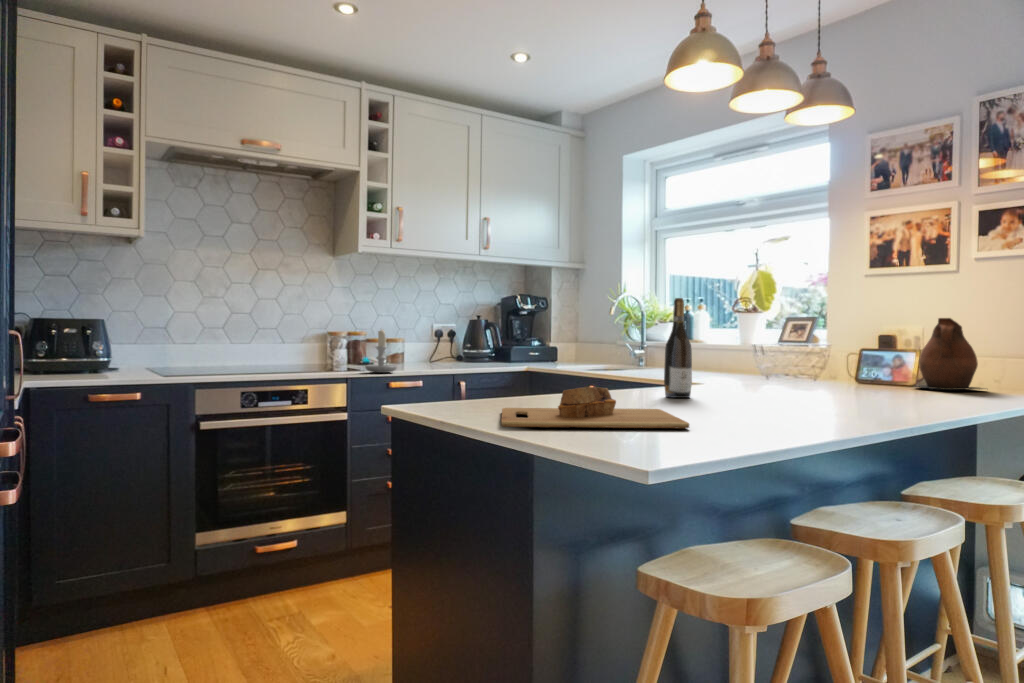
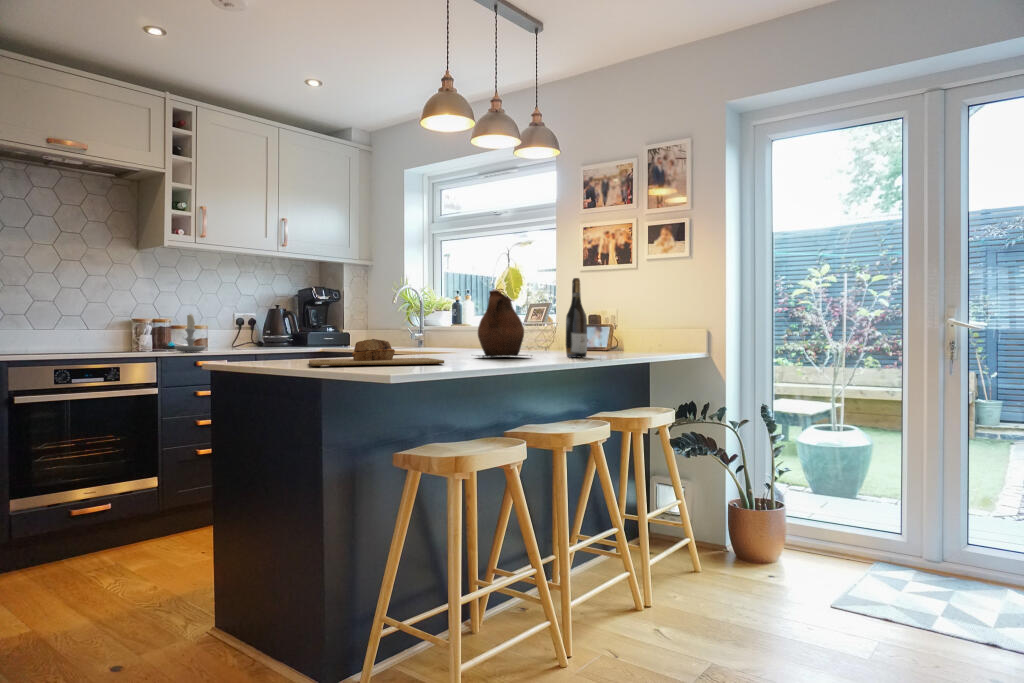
wine bottle: present [664,298,692,398] -> present [566,278,587,357]
ceramic pitcher: present [915,318,983,390] -> present [478,290,527,357]

